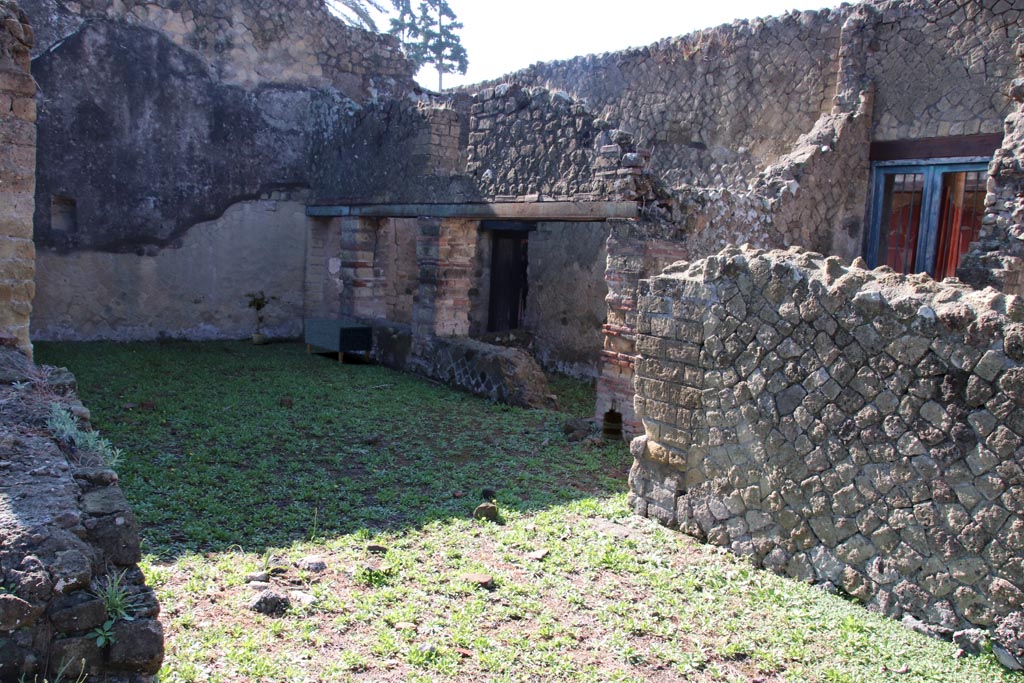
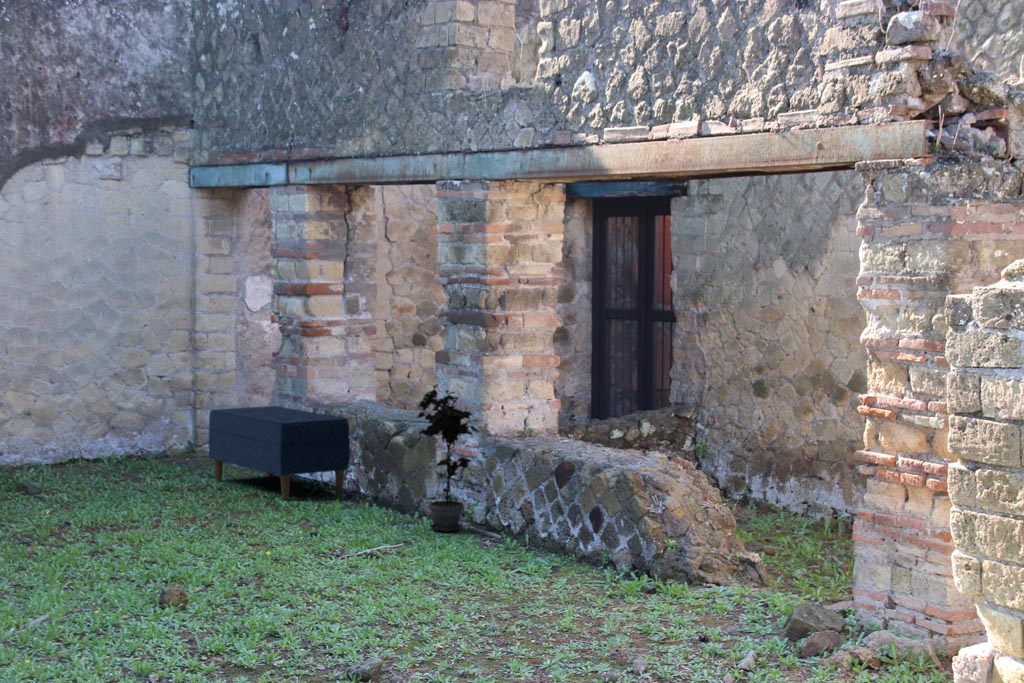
potted plant: present [244,291,277,344] -> present [417,385,478,532]
wooden bucket: present [601,398,623,439] -> none [871,557,921,650]

